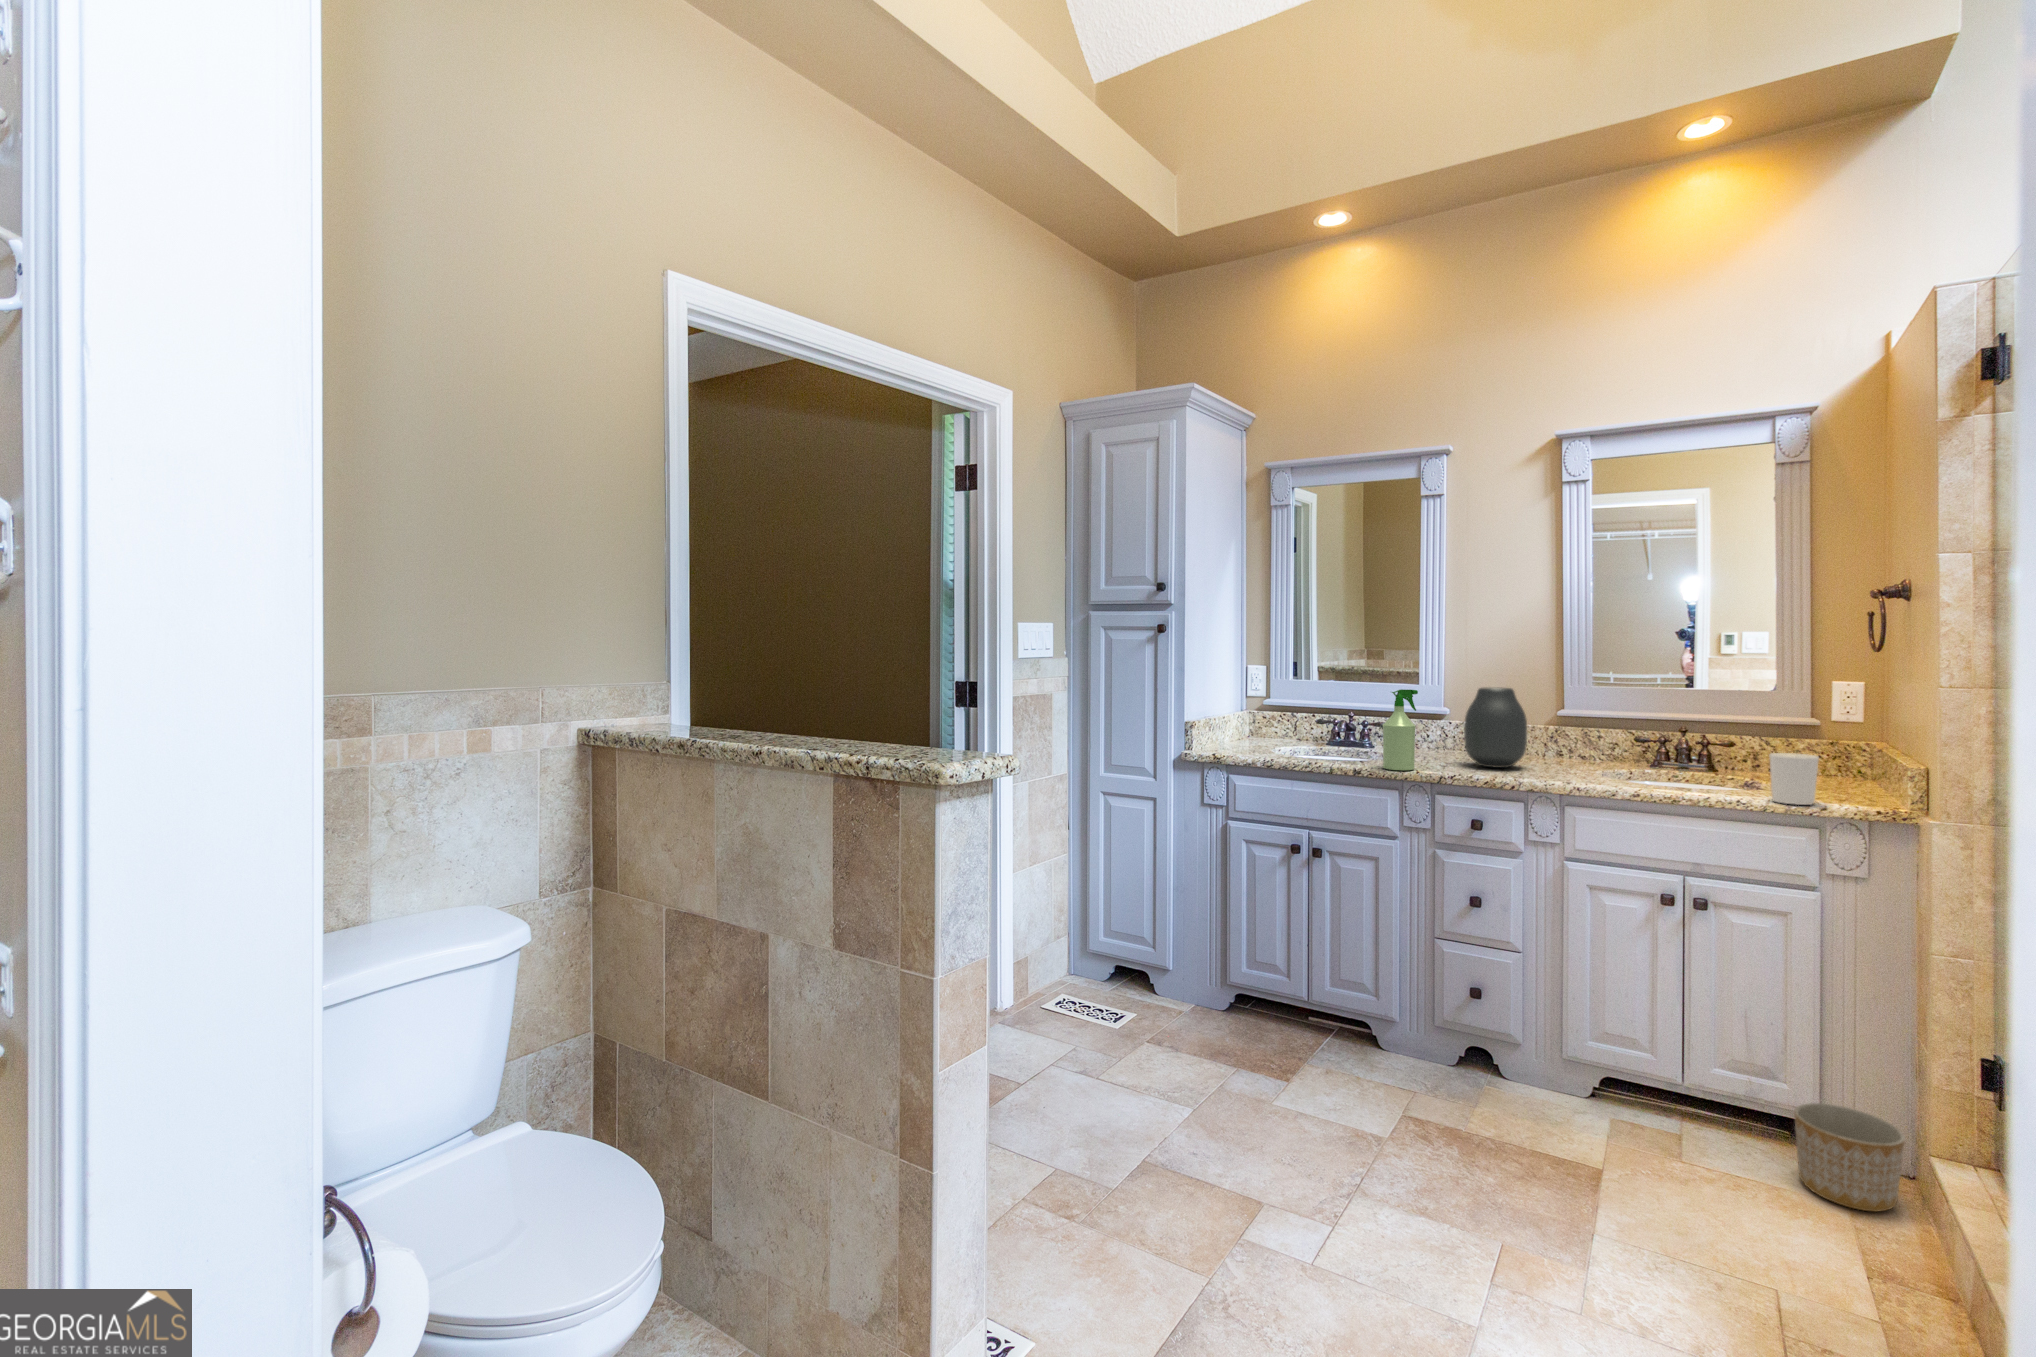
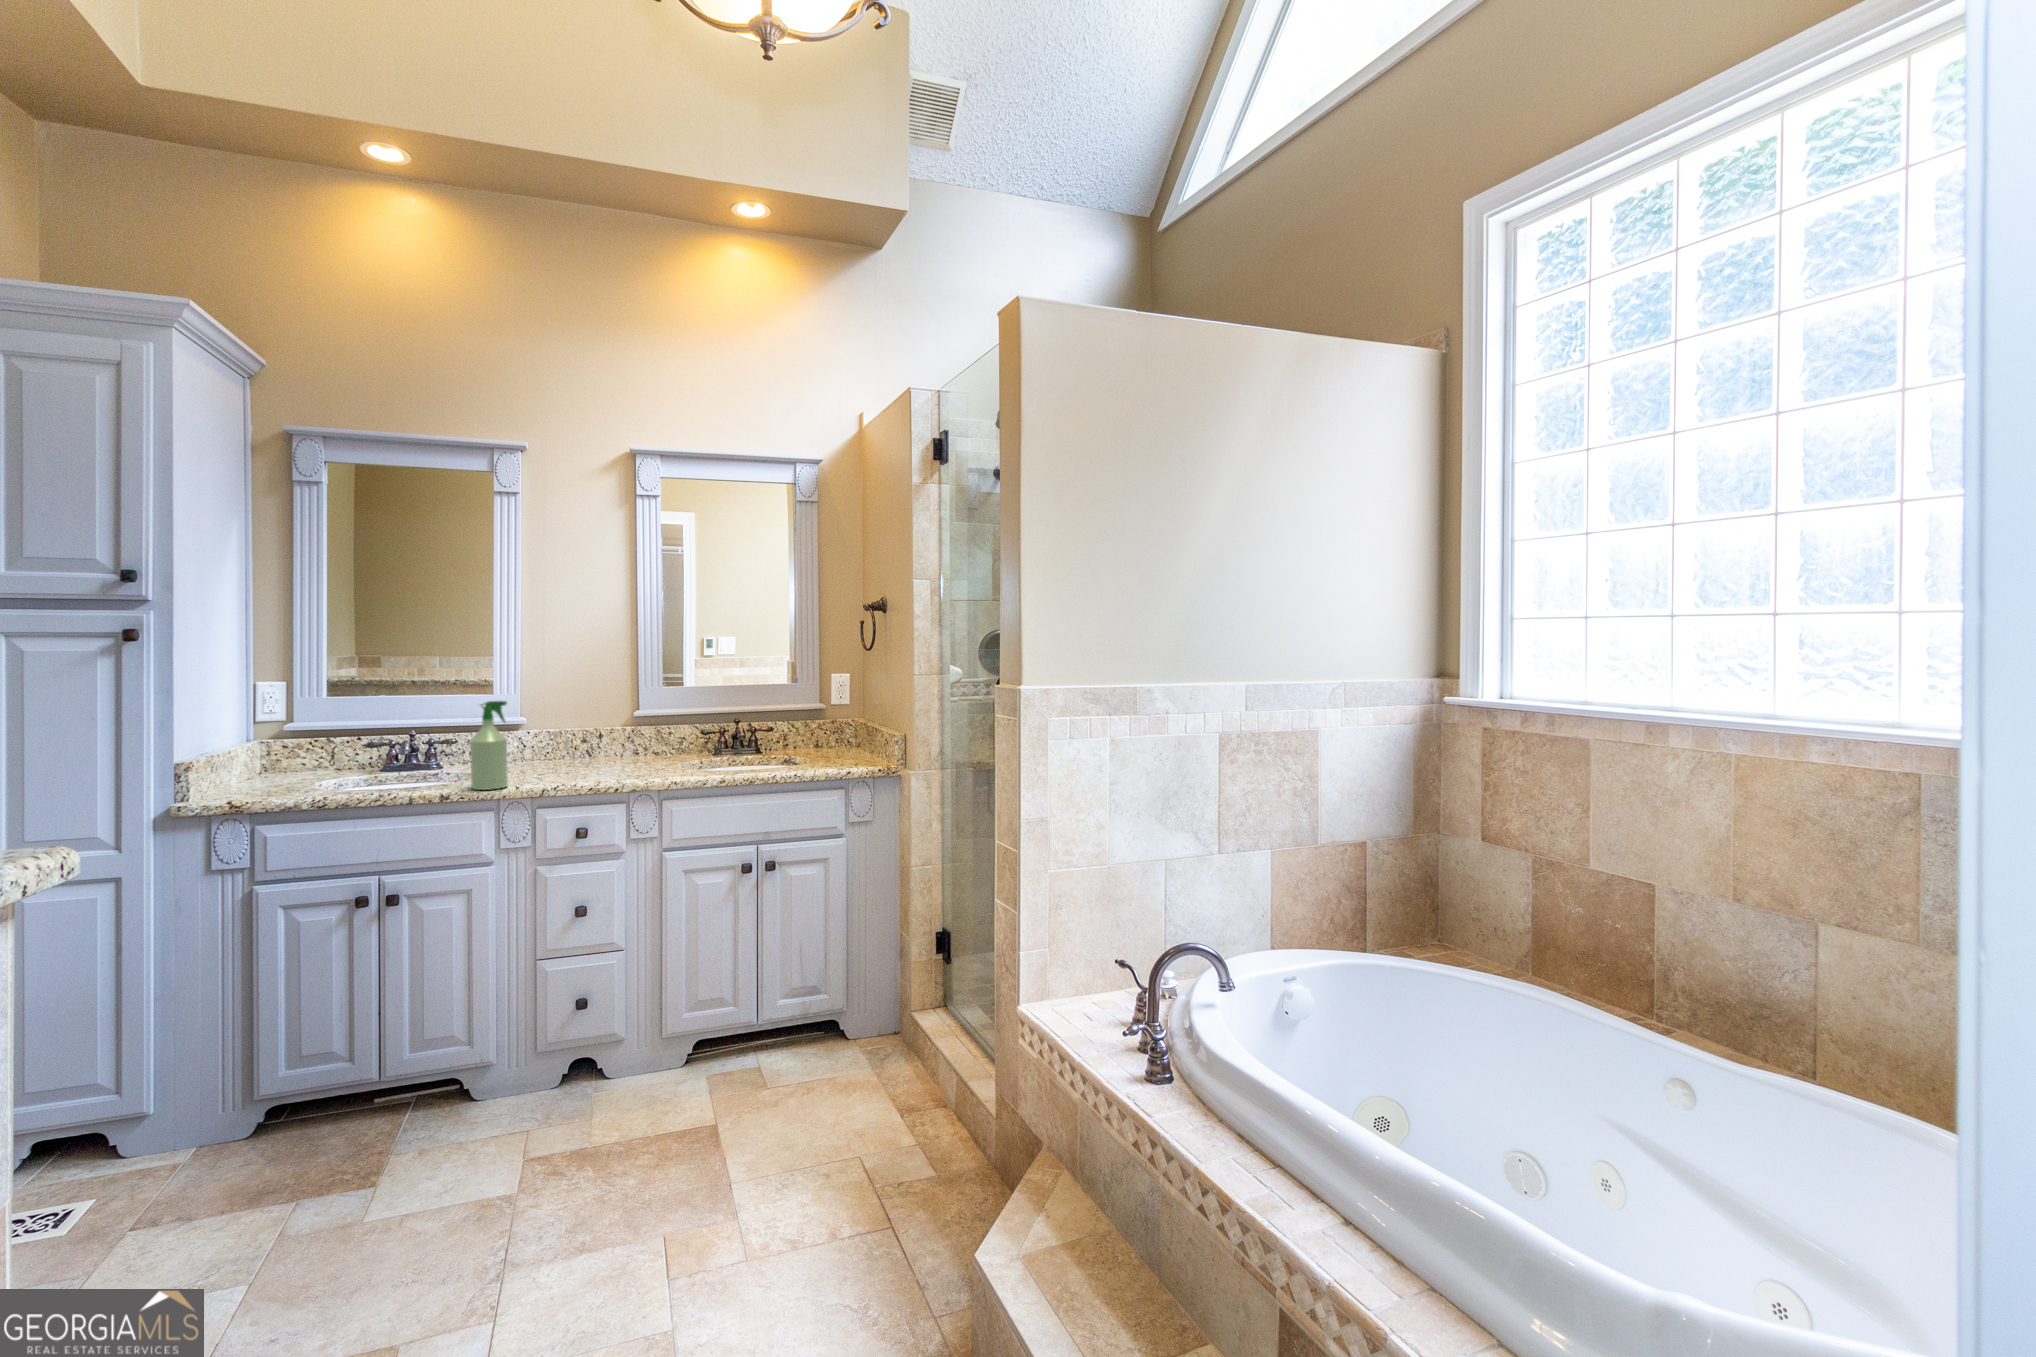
vase: present [1464,687,1527,768] -> none [554,694,615,774]
candle holder: present [1769,753,1819,805] -> none [810,736,841,776]
planter: present [1794,1103,1905,1211] -> none [841,999,904,1074]

